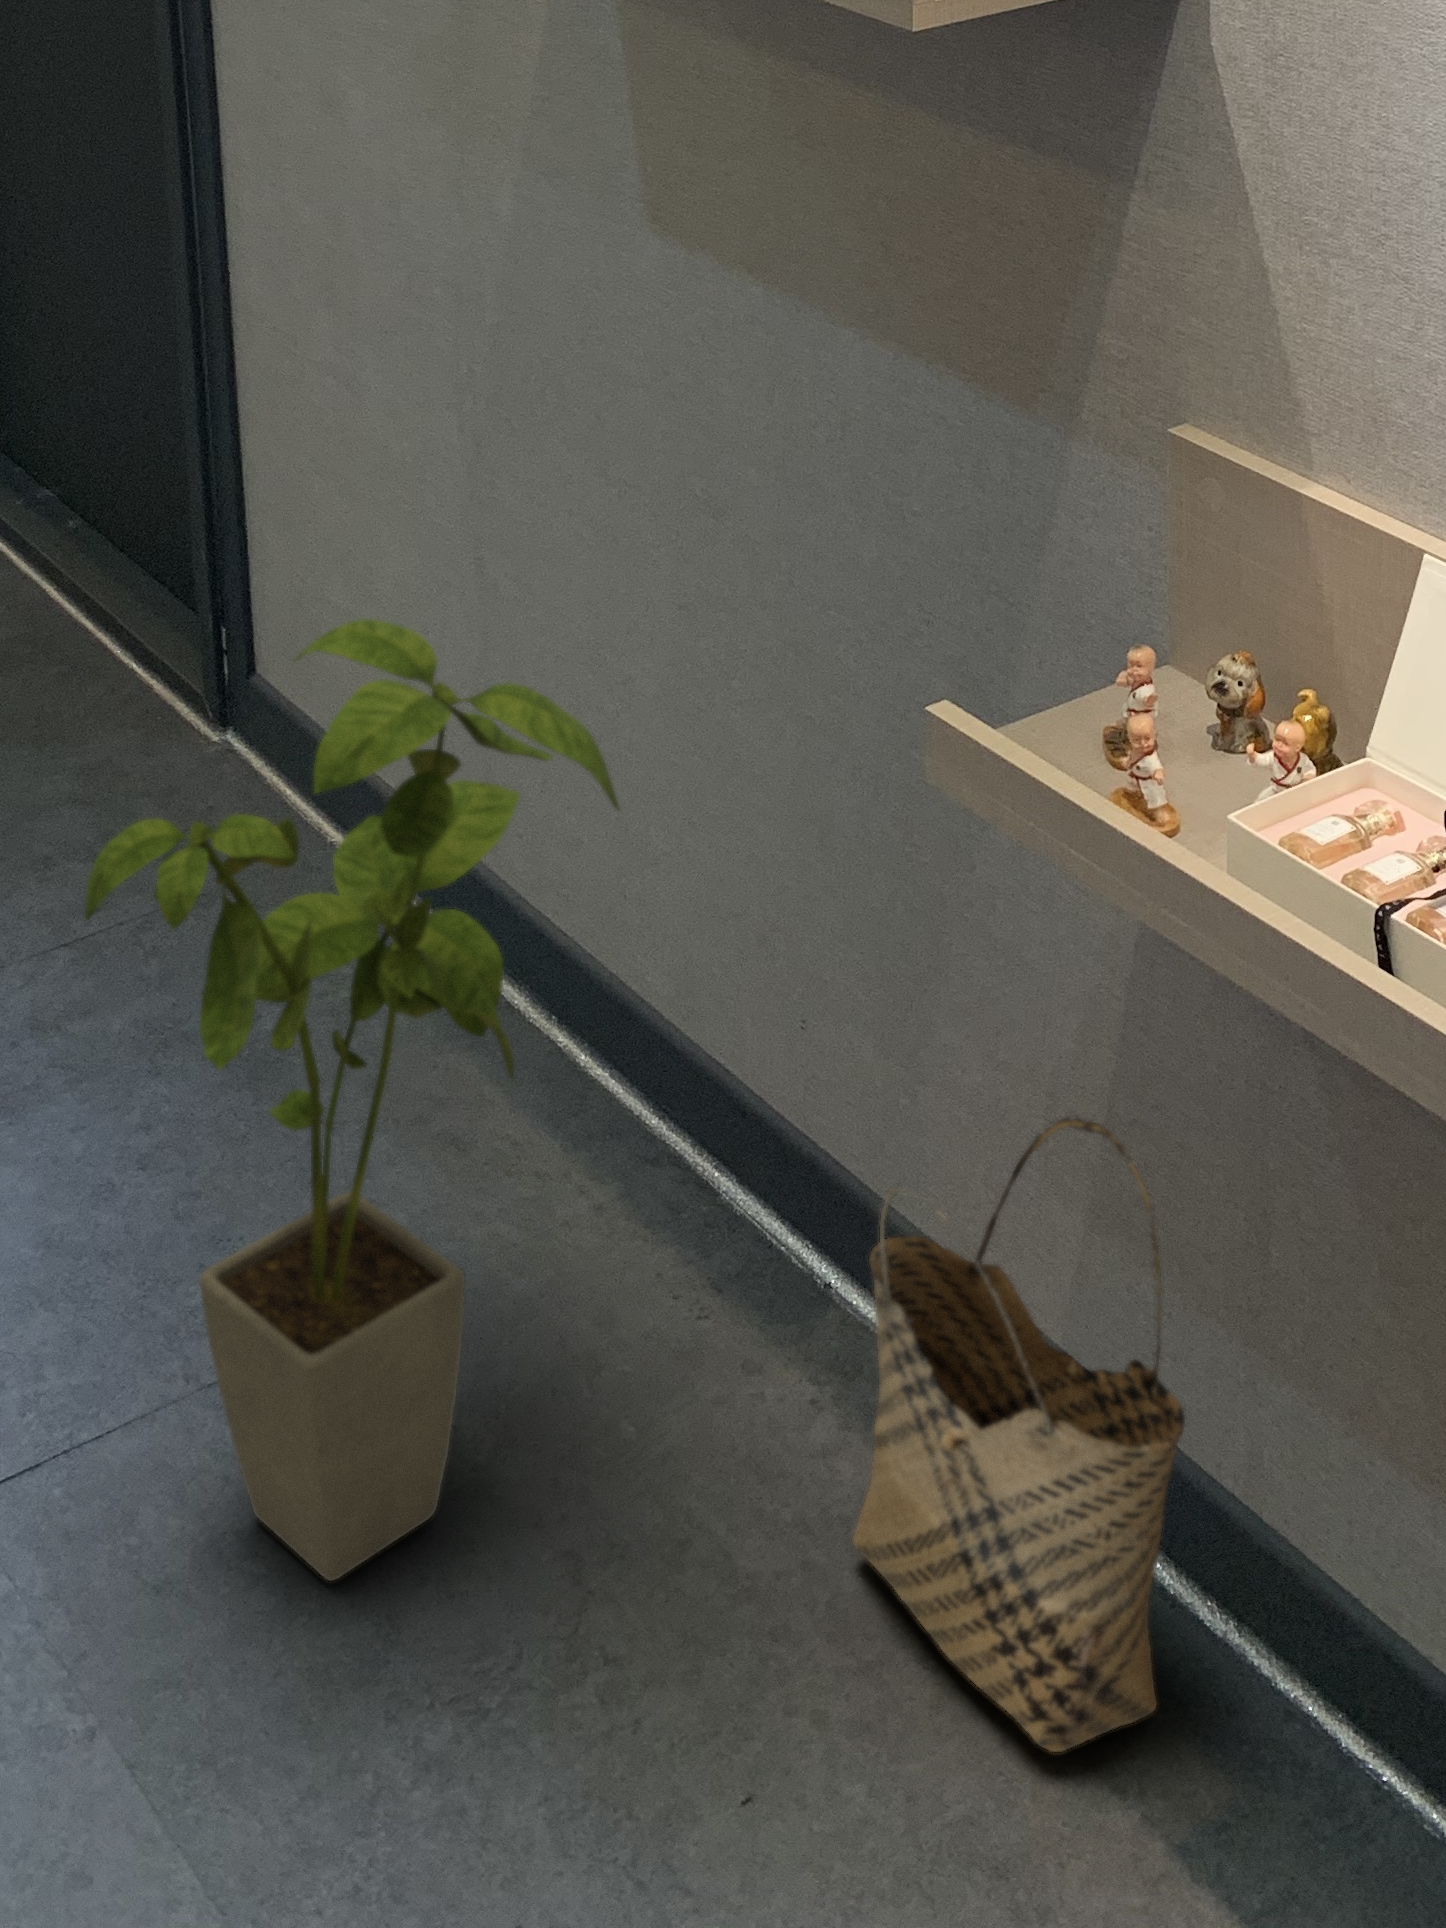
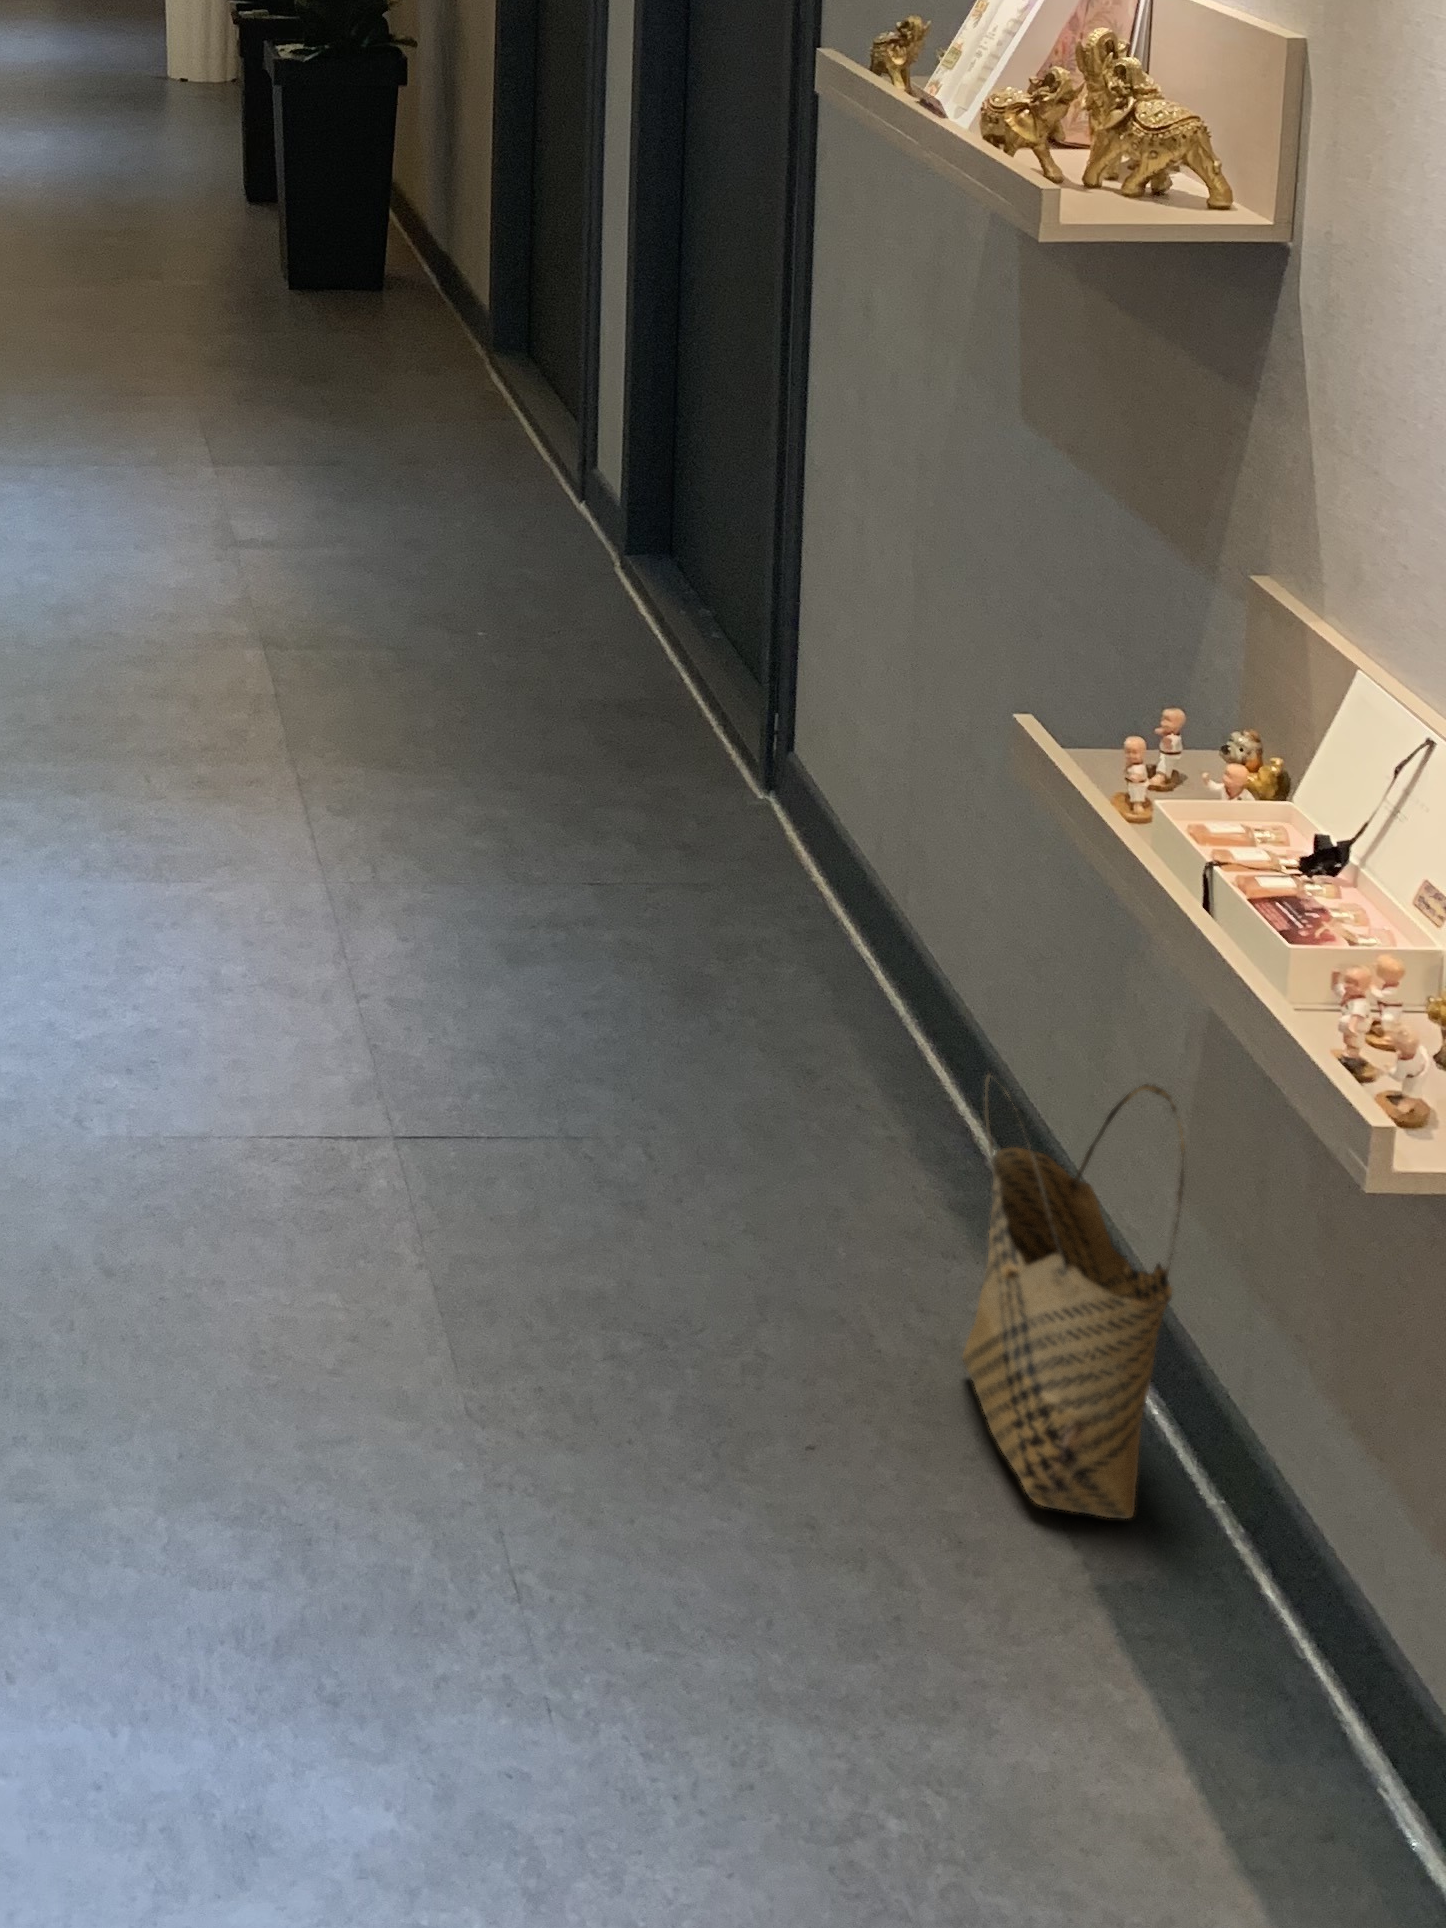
house plant: present [85,619,619,1581] -> none [497,609,845,1260]

